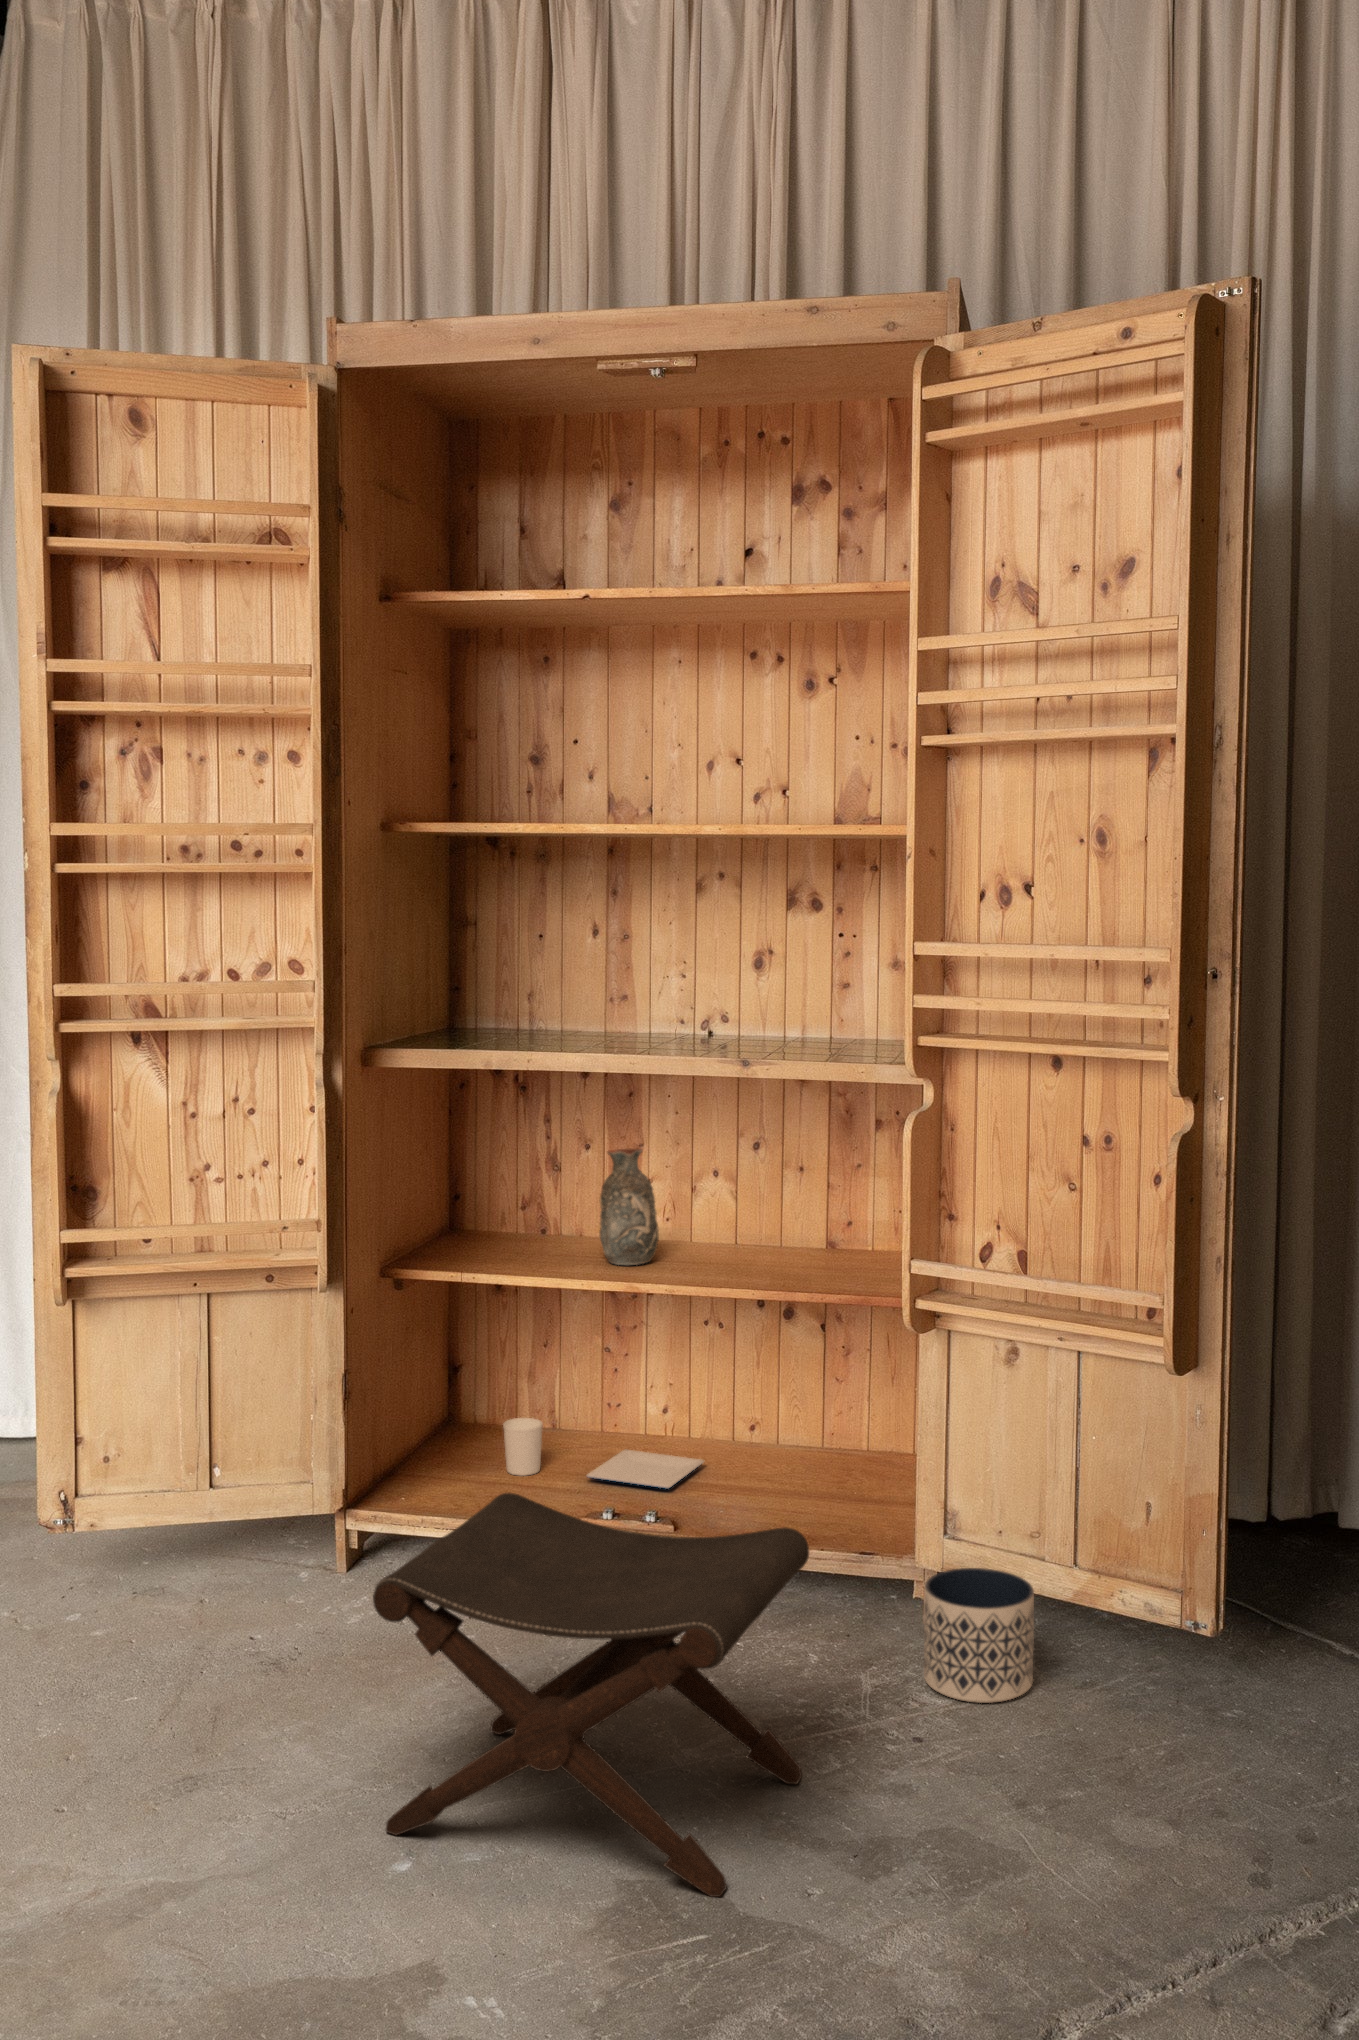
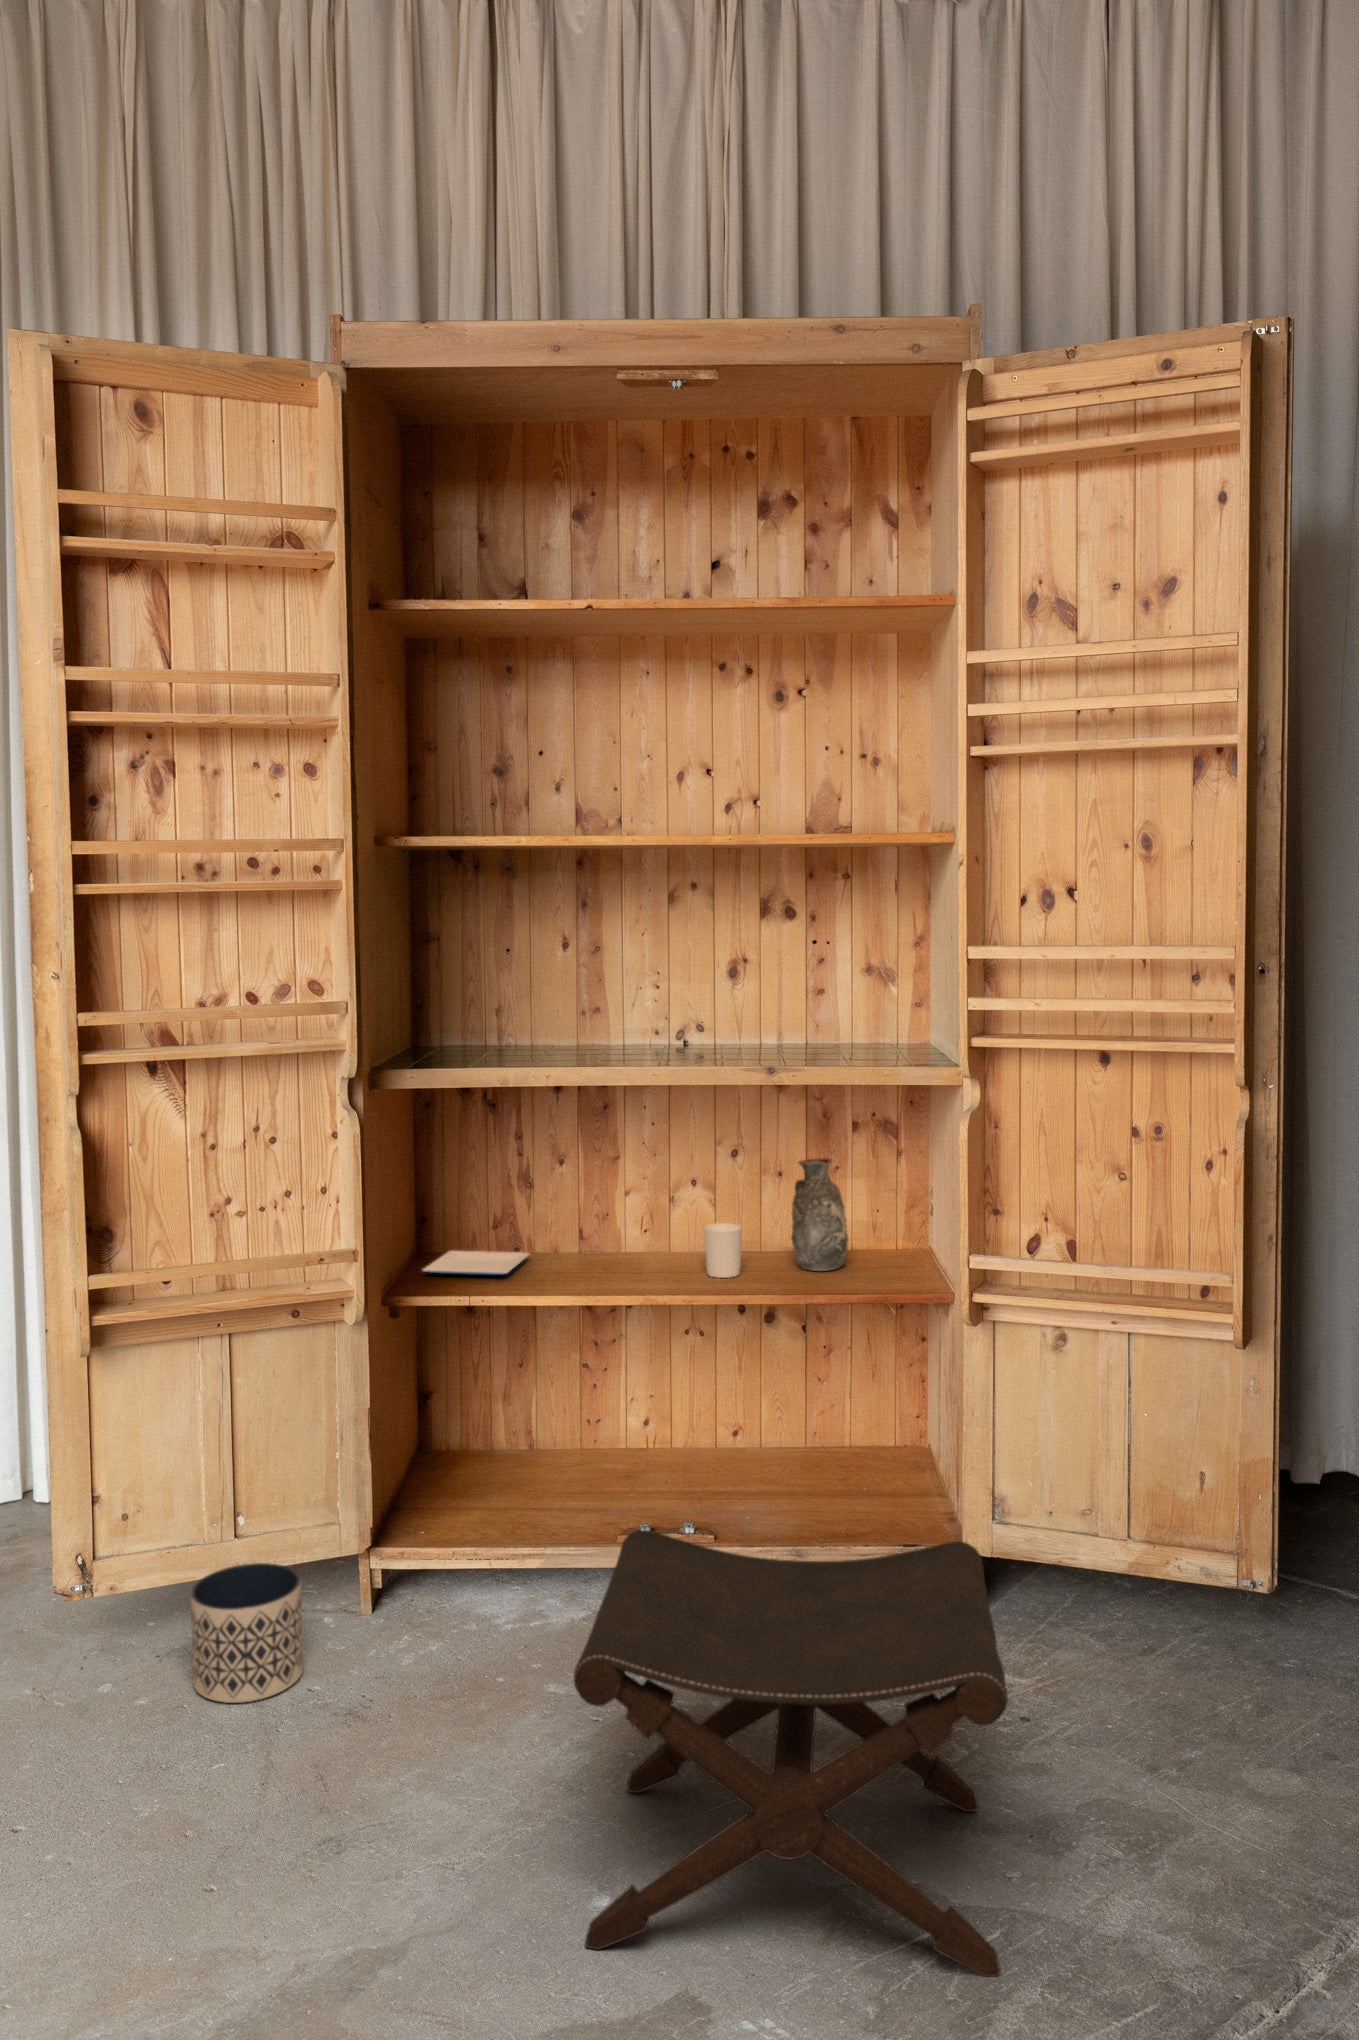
decorative vase: present [599,1149,659,1265] -> present [791,1159,849,1271]
candle holder: present [503,1418,543,1476] -> present [704,1223,742,1278]
plate: present [587,1449,704,1489] -> present [423,1251,529,1275]
planter: present [924,1568,1034,1703] -> present [191,1563,303,1703]

